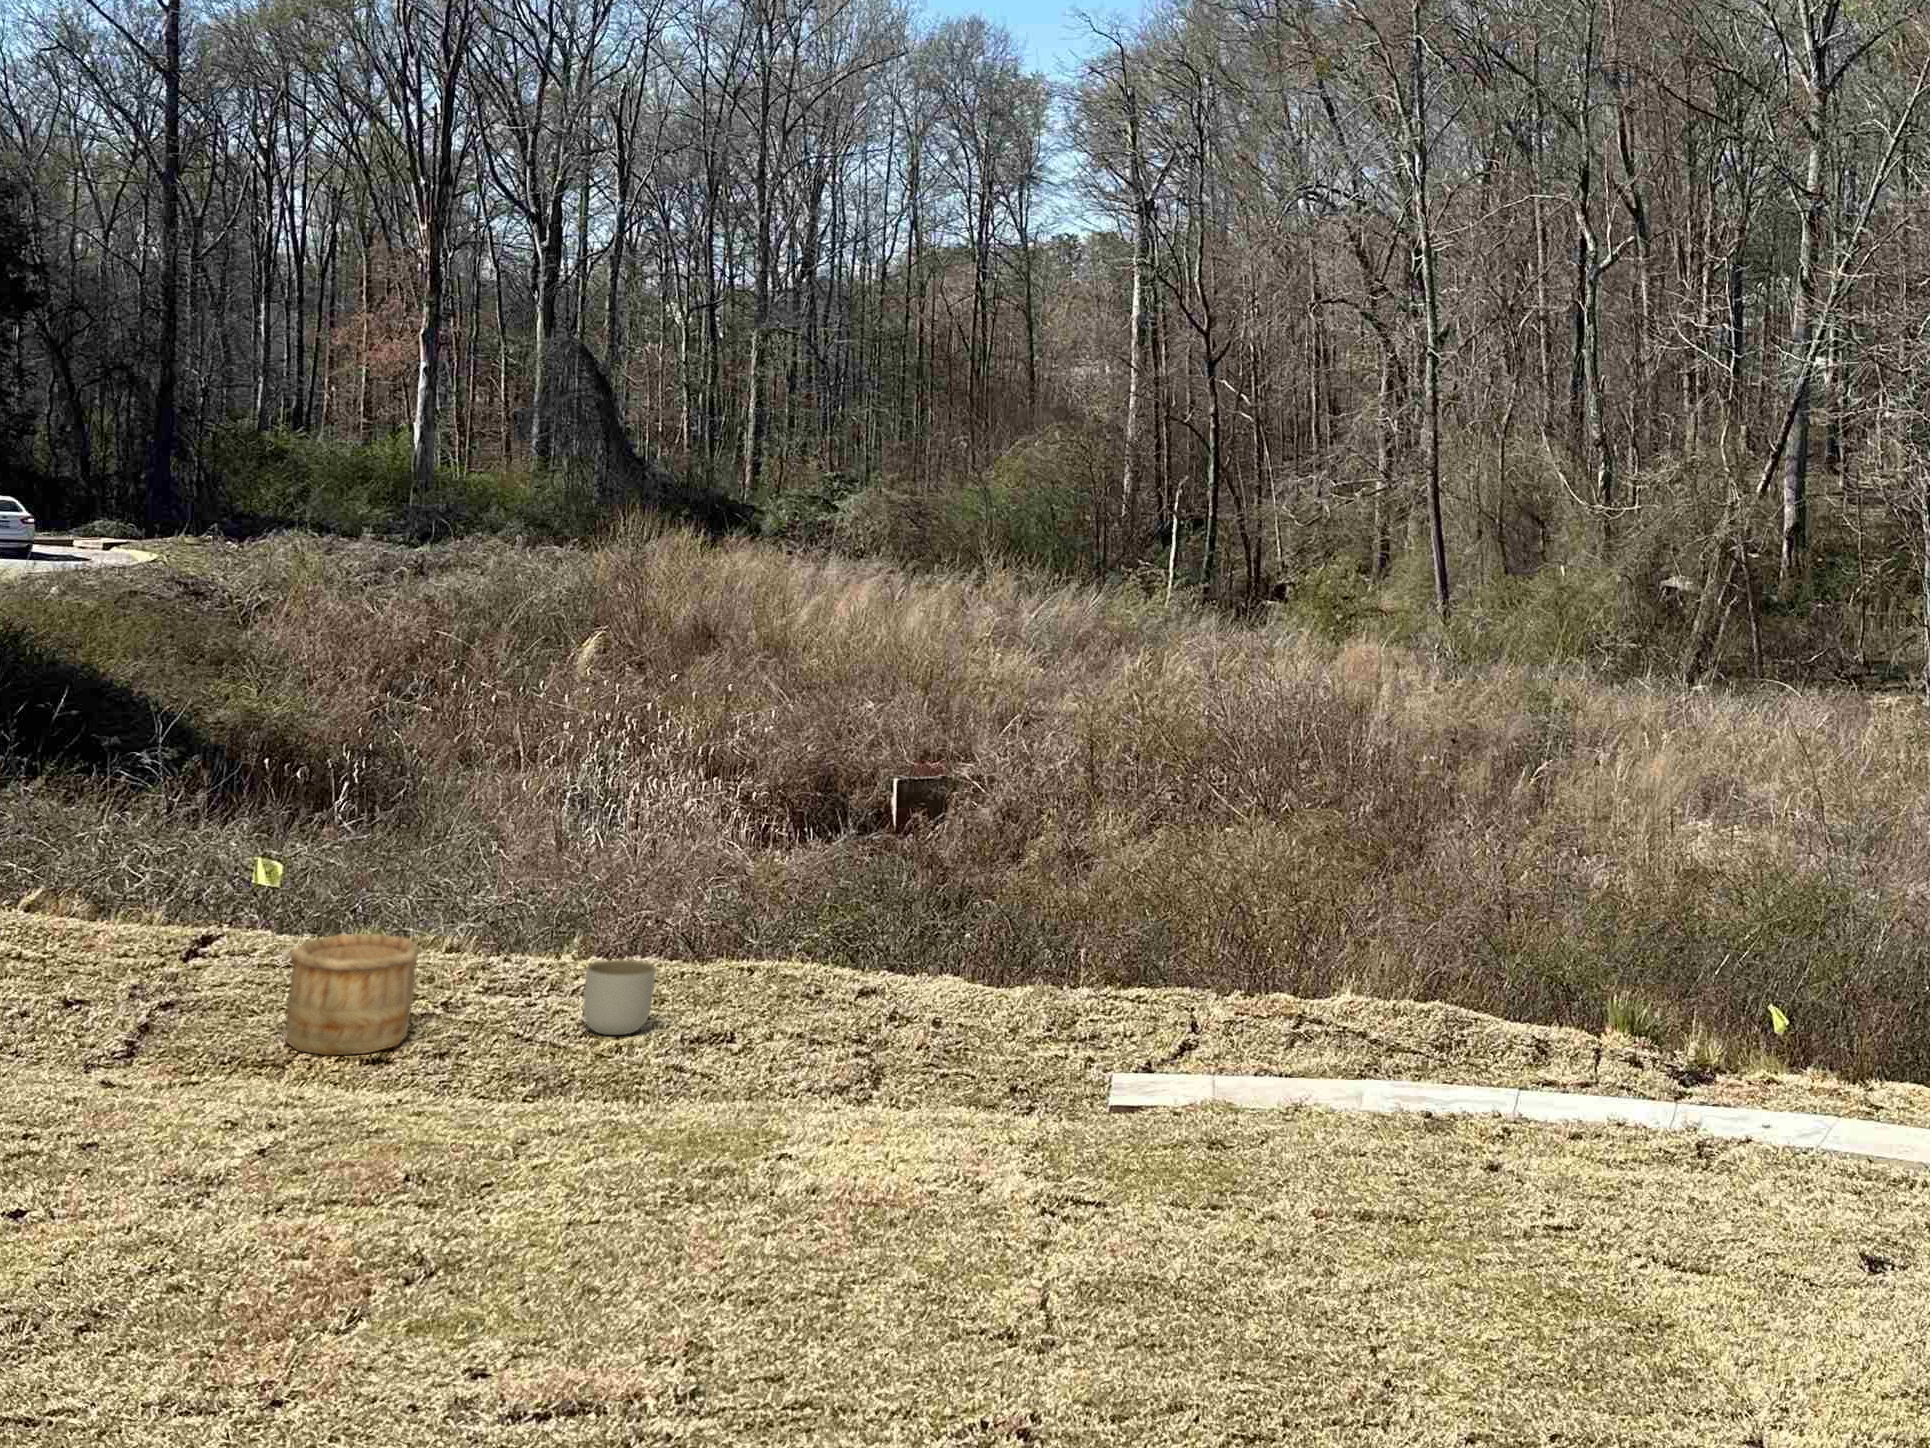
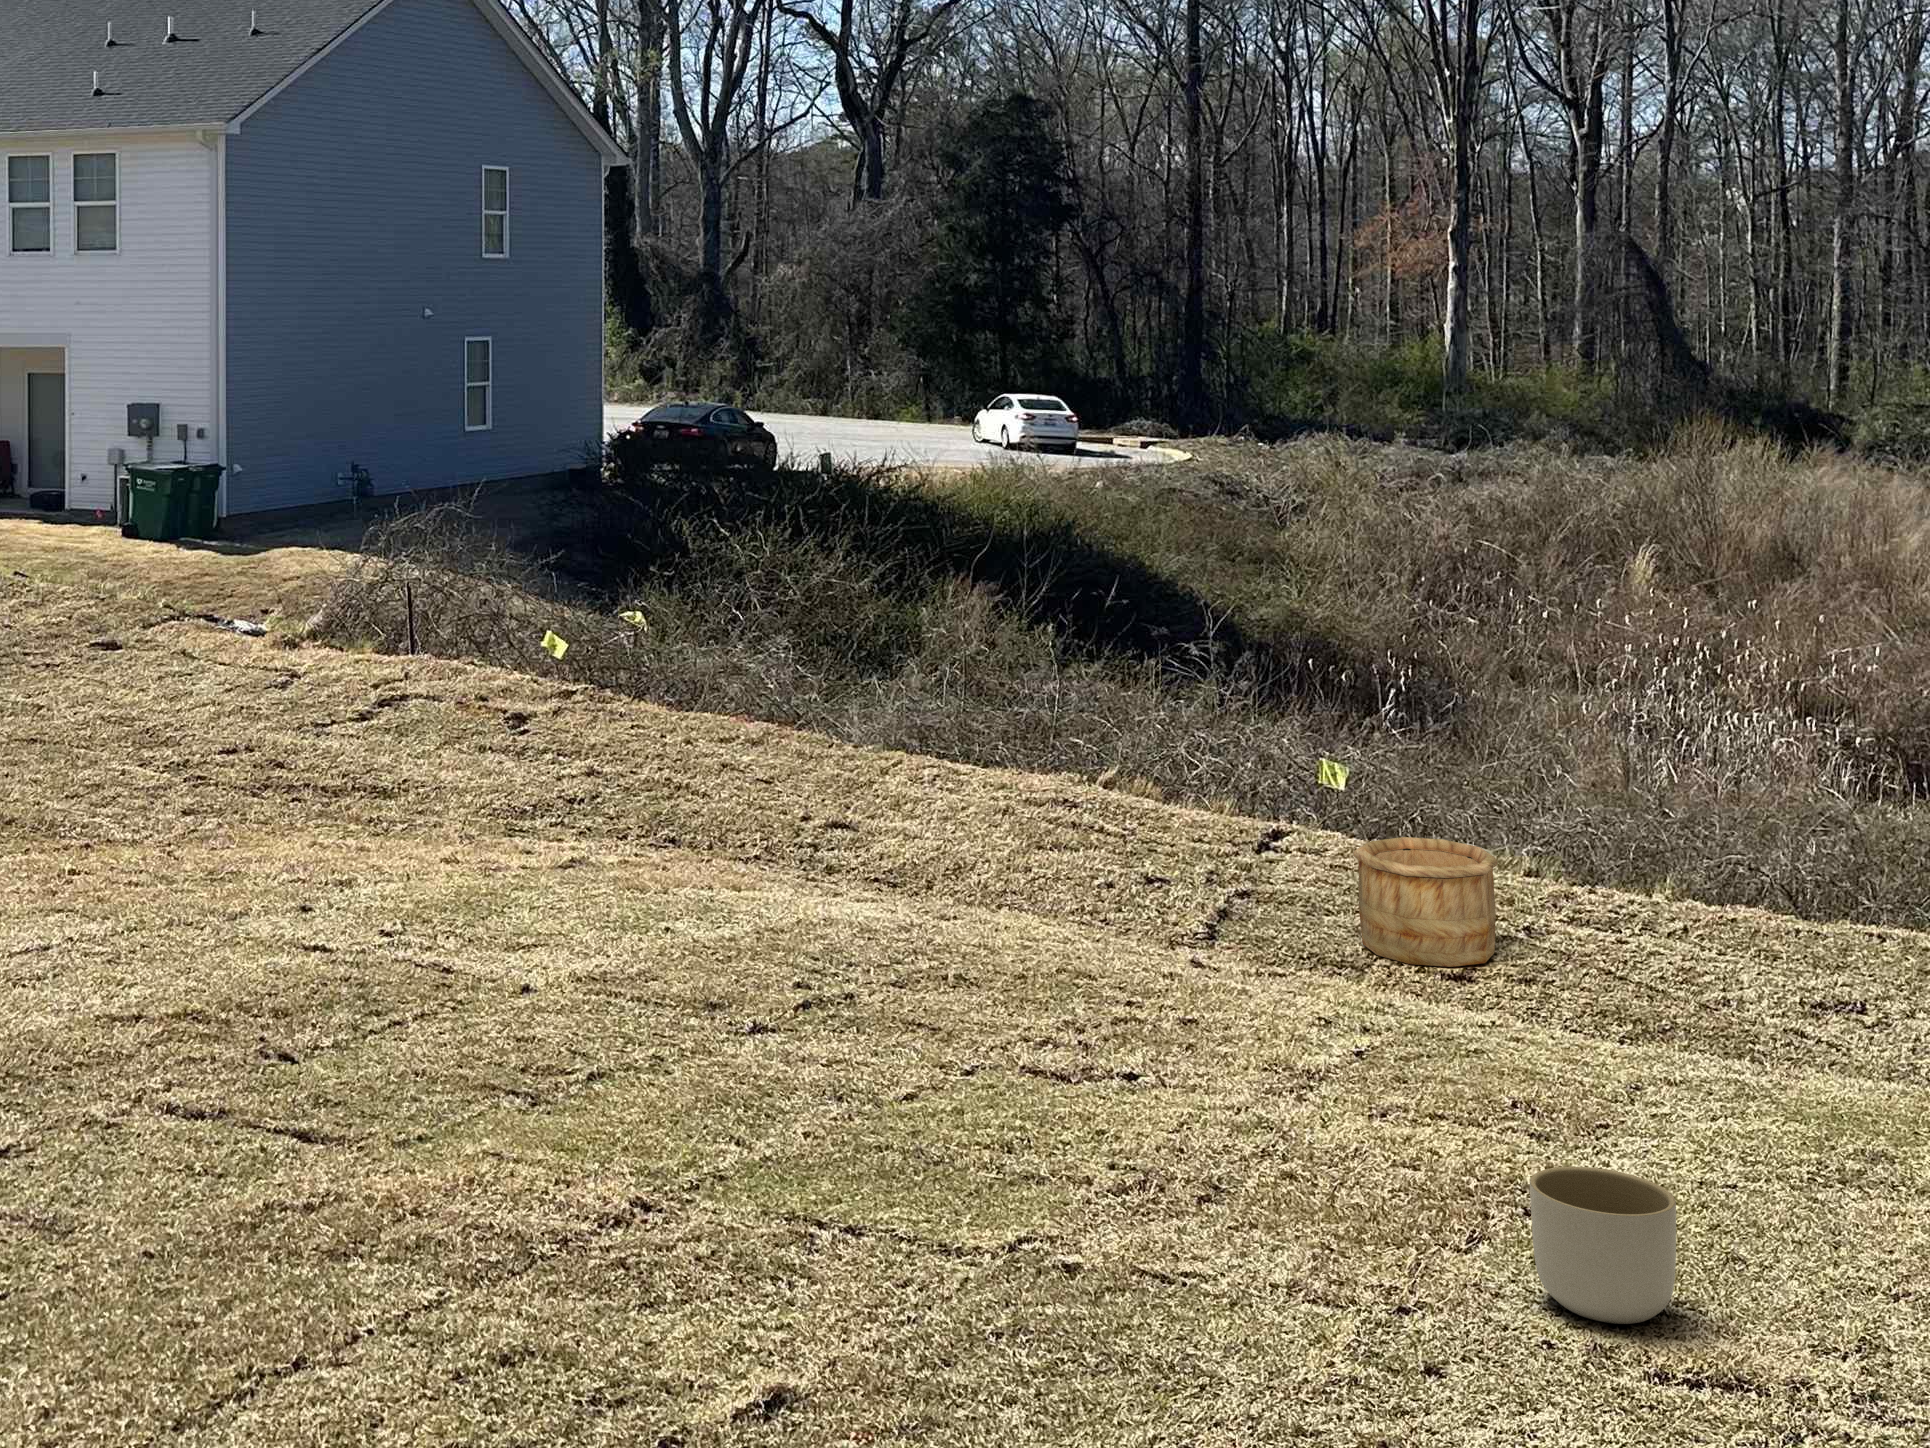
planter: present [584,960,656,1035] -> present [1530,1167,1676,1324]

